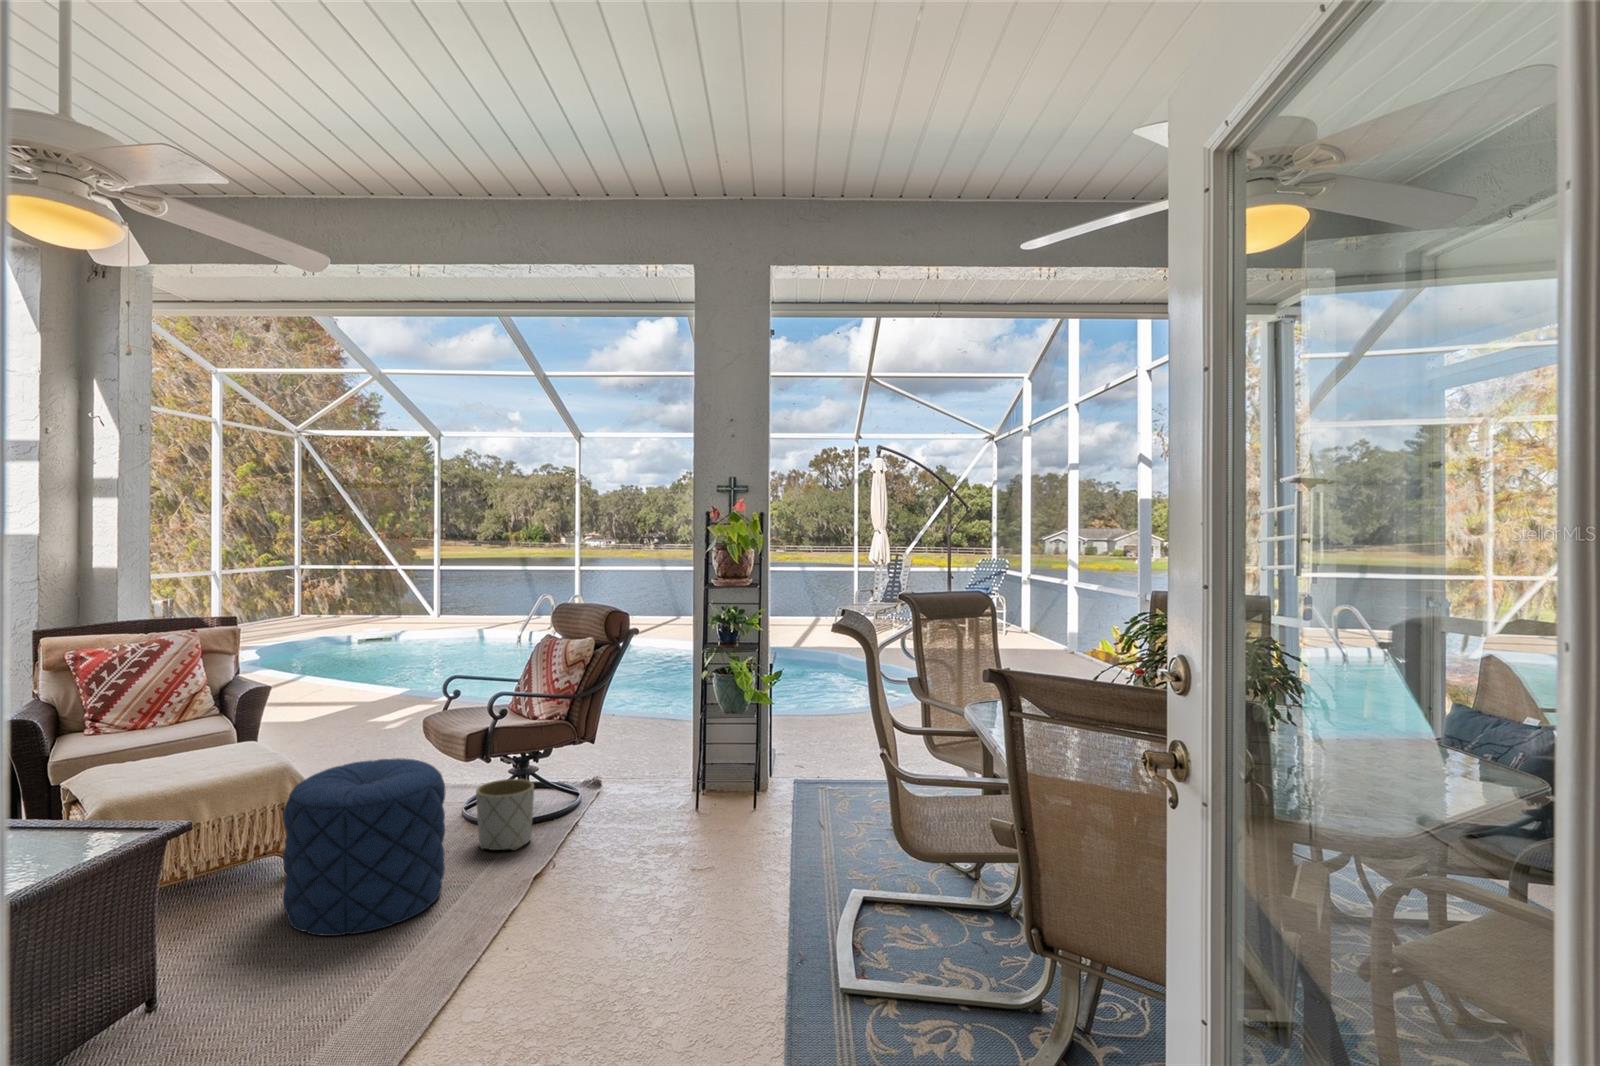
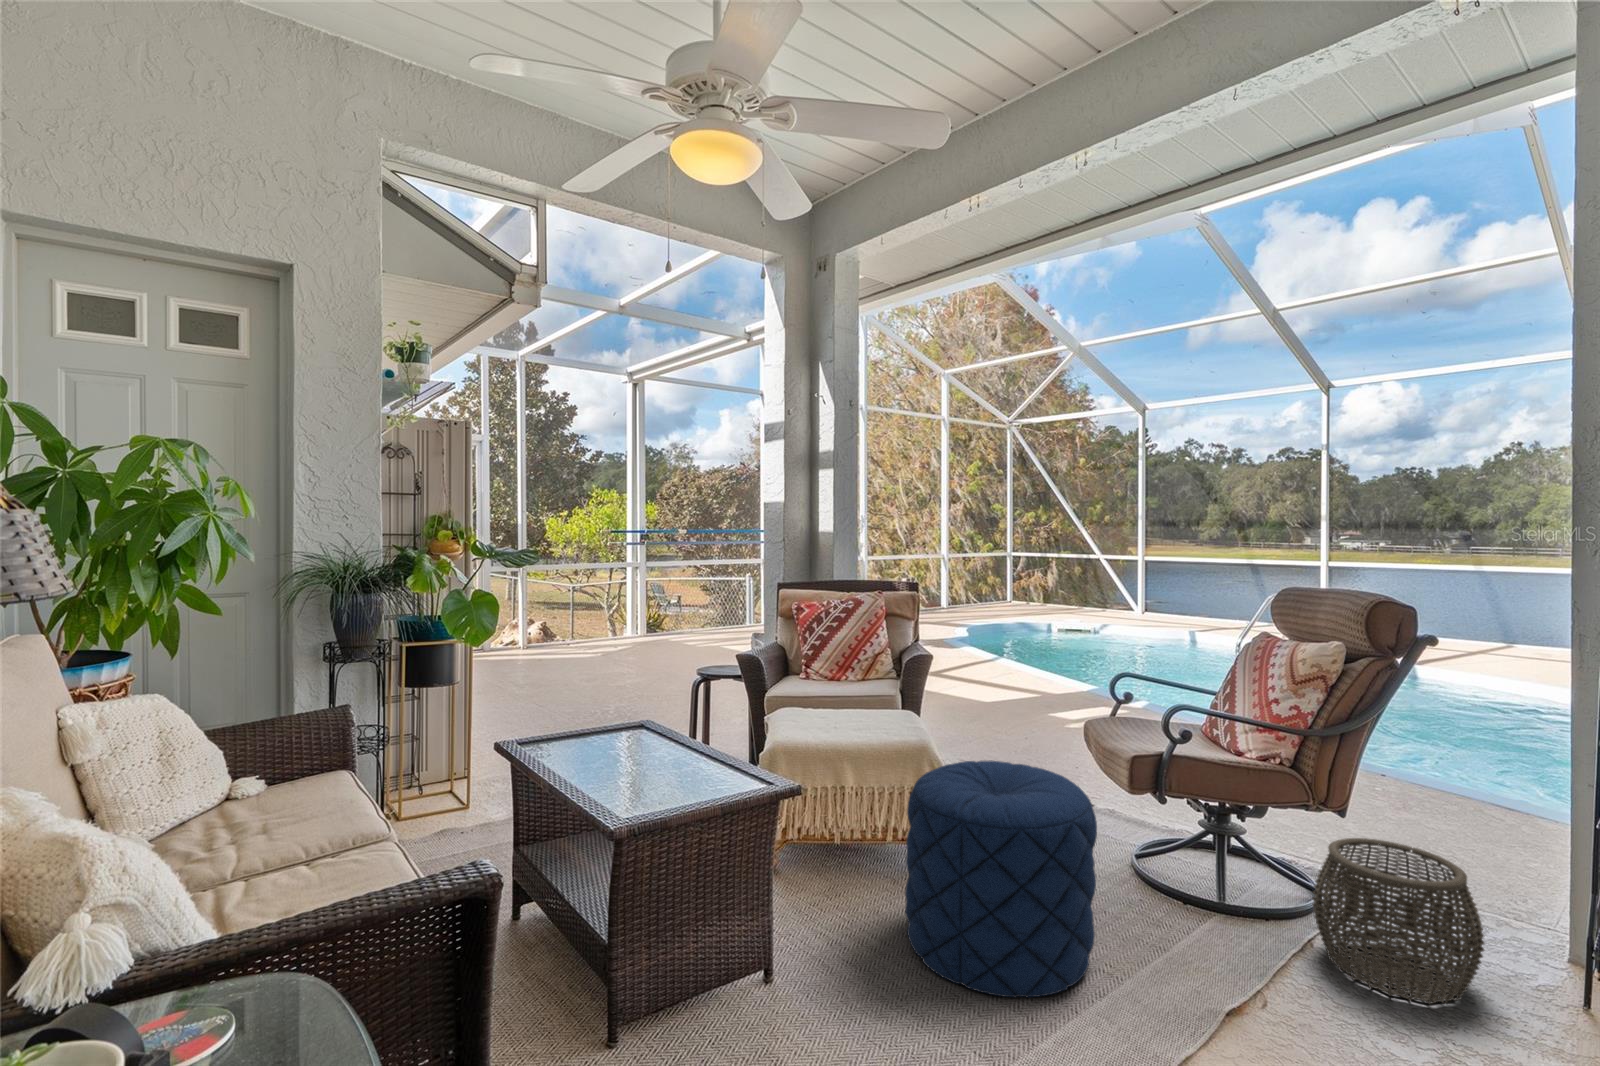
woven basket: none [579,754,662,842] -> present [1312,838,1485,1004]
planter: present [476,779,534,850] -> none [1148,827,1236,940]

